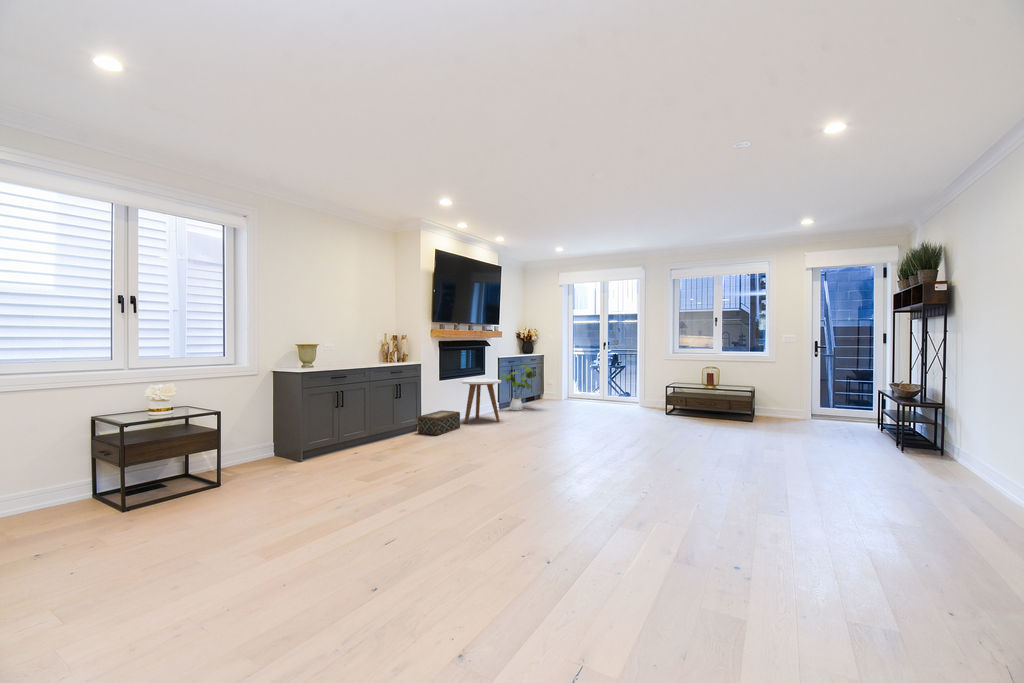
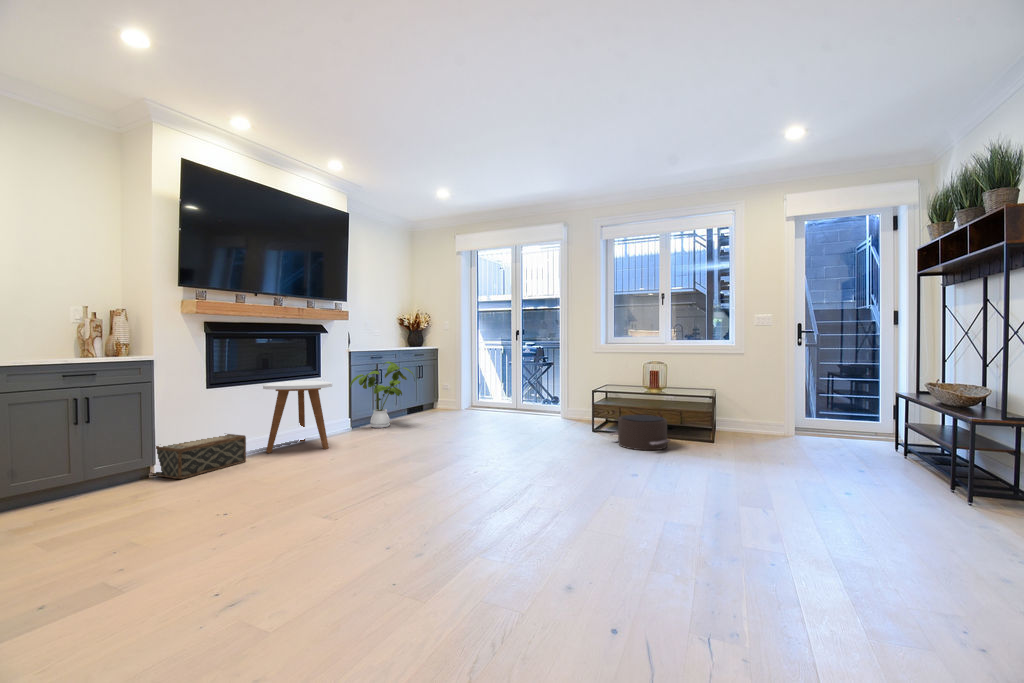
pouf: none [680,403,725,426] -> present [609,415,670,450]

